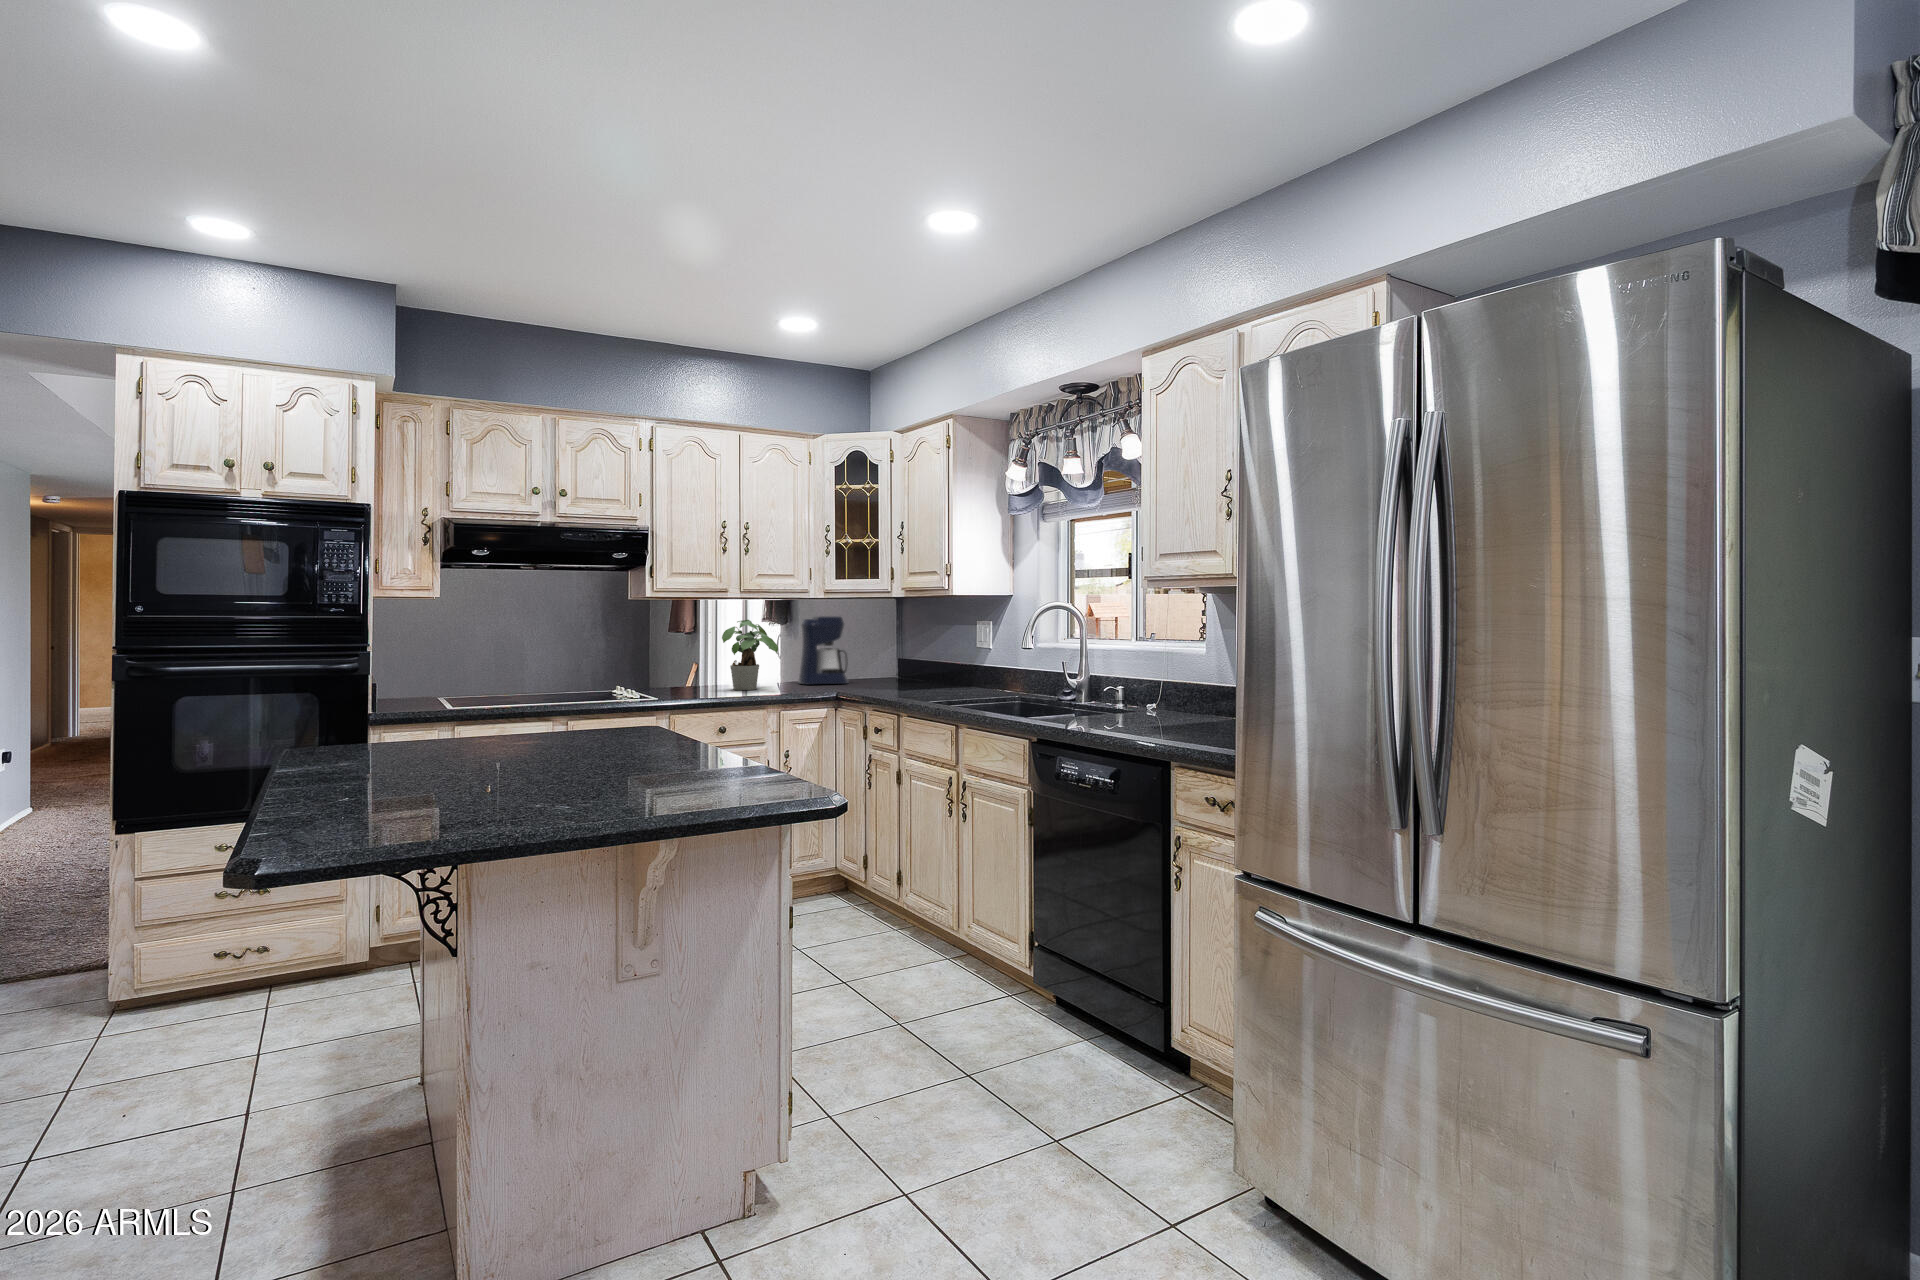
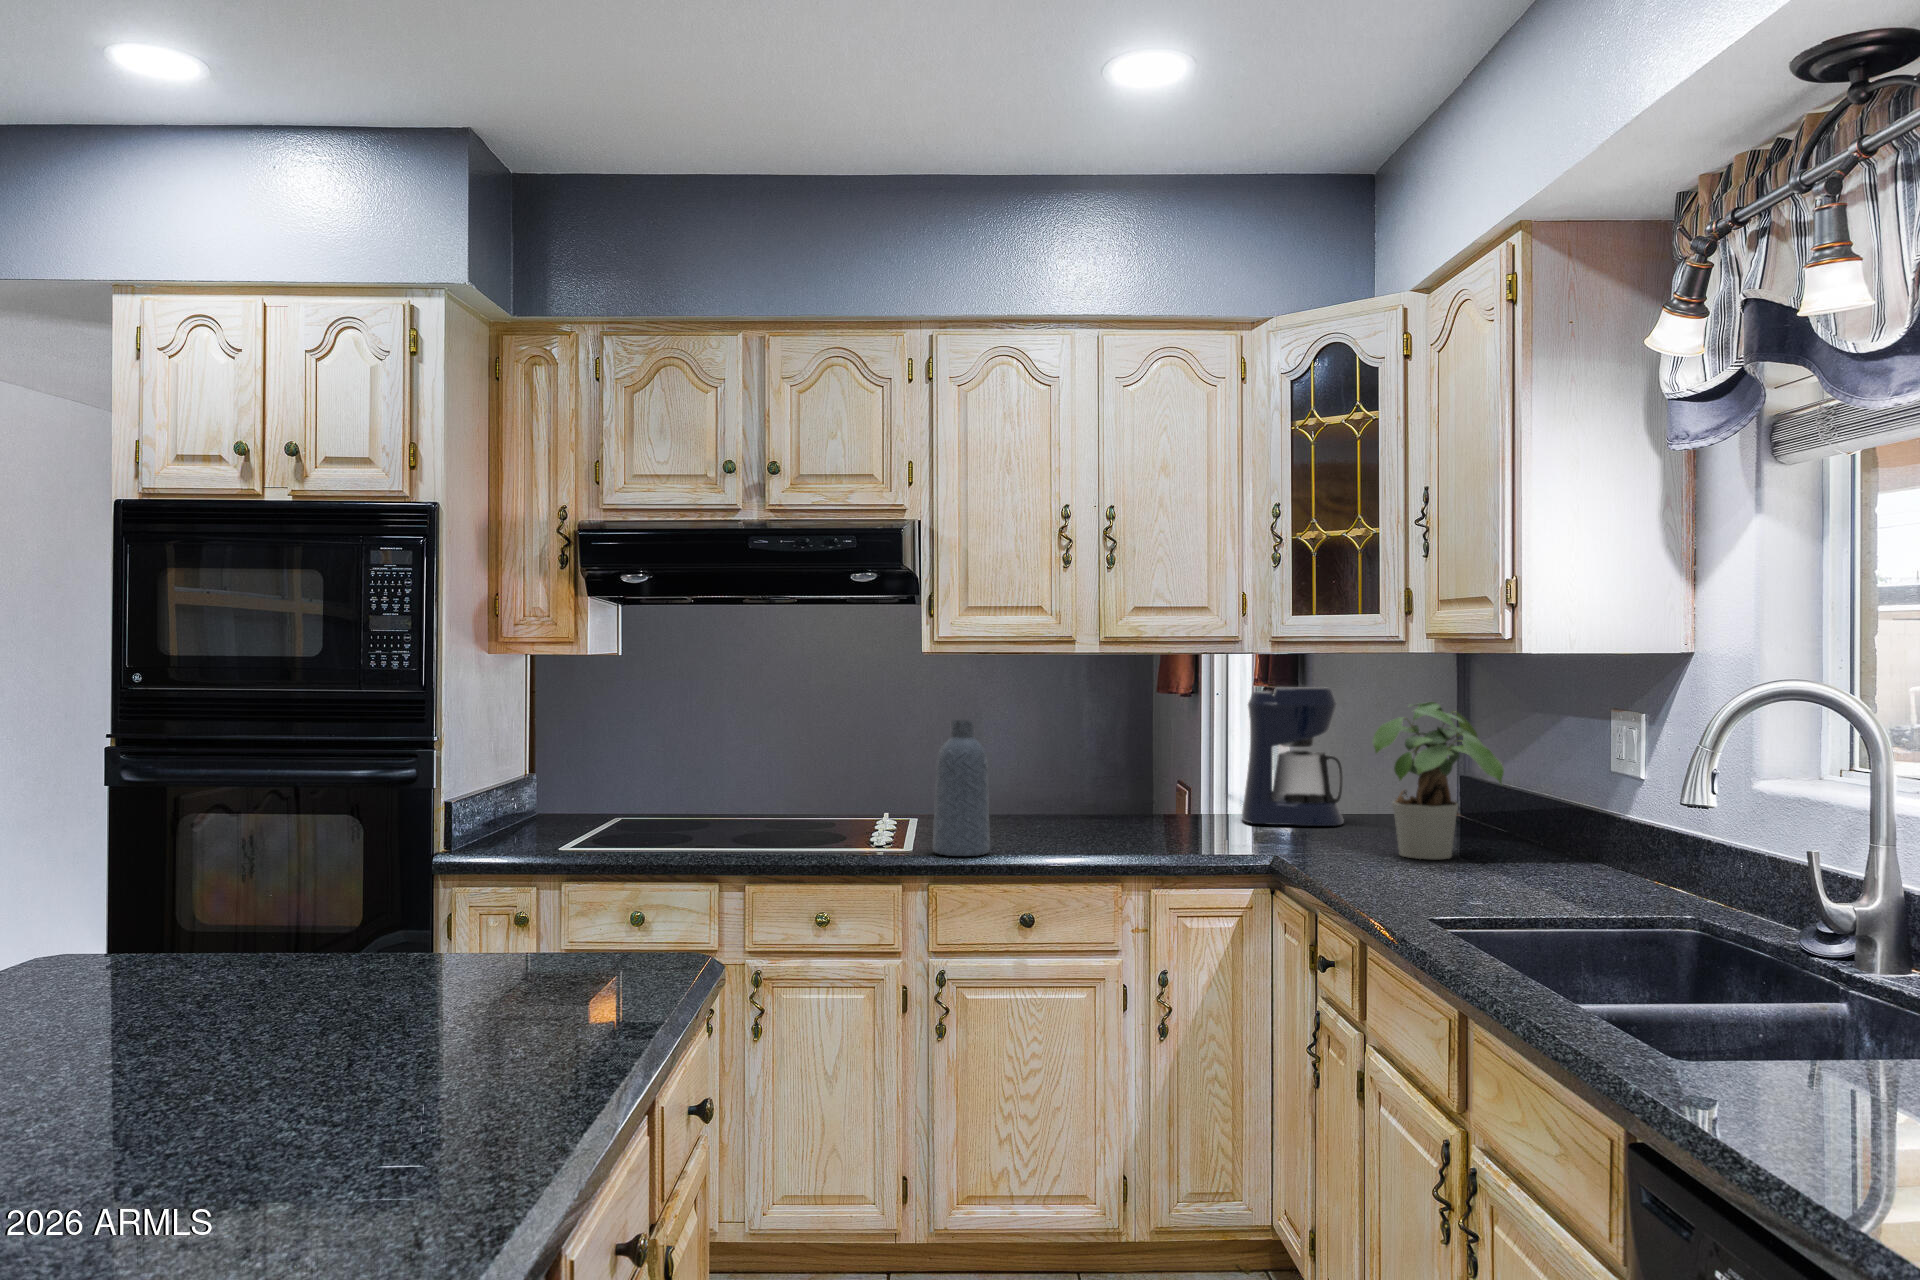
potted plant: present [722,620,778,690] -> present [1372,702,1504,859]
vase: none [676,632,706,700] -> present [933,720,990,856]

